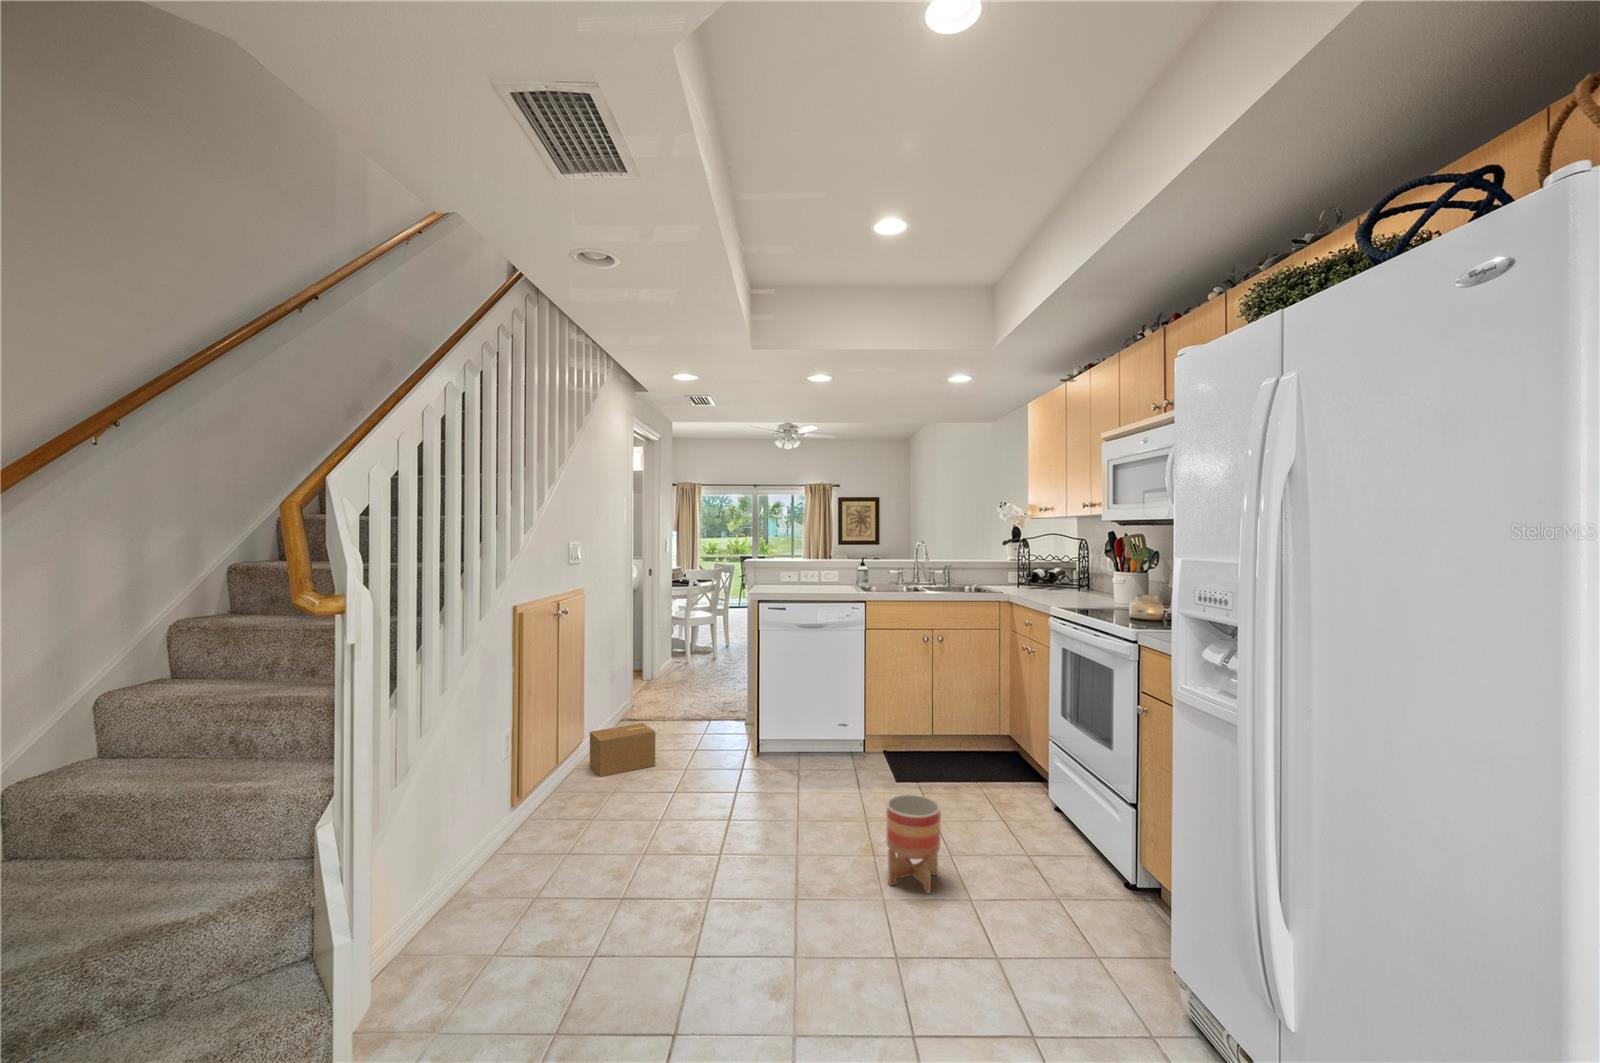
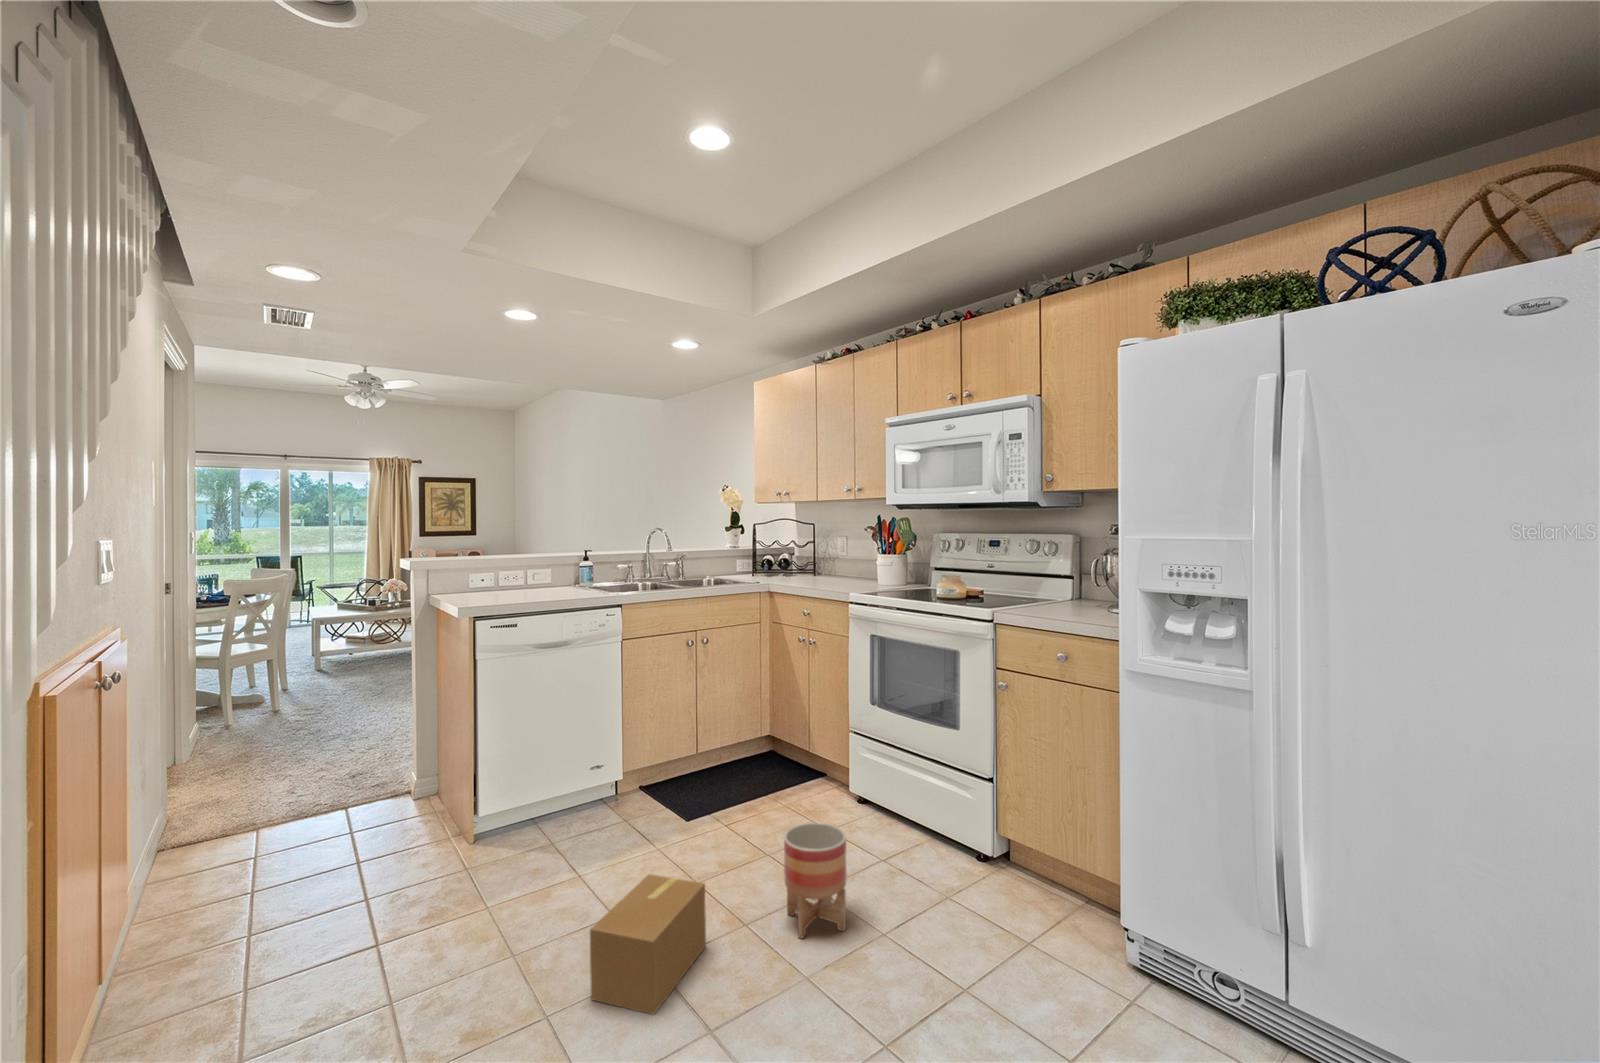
cardboard box: present [590,723,655,777] -> present [590,874,706,1014]

